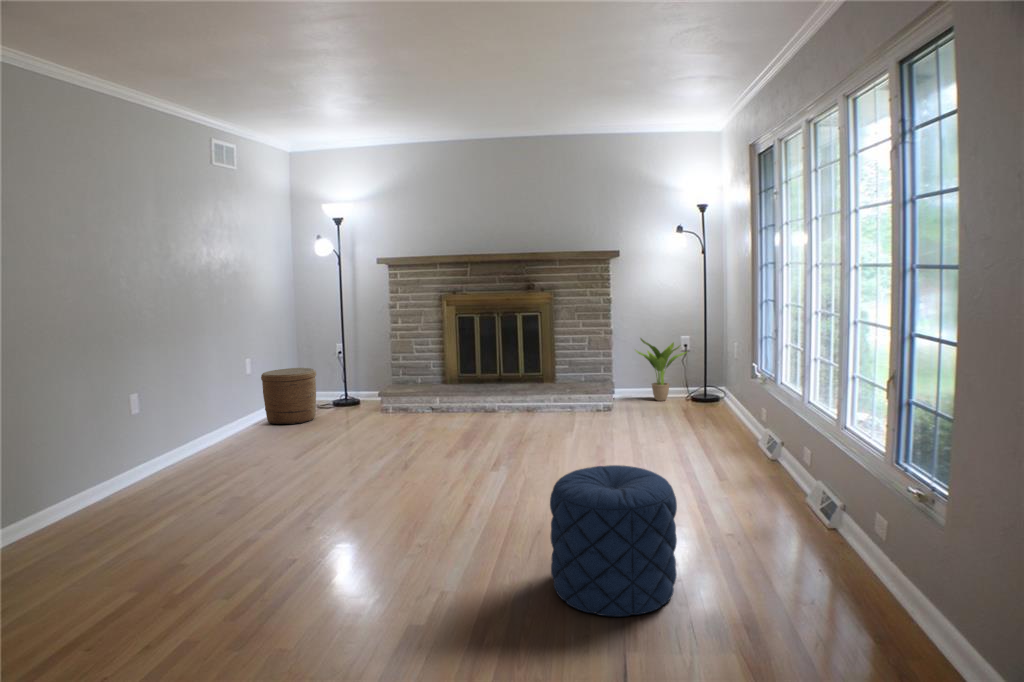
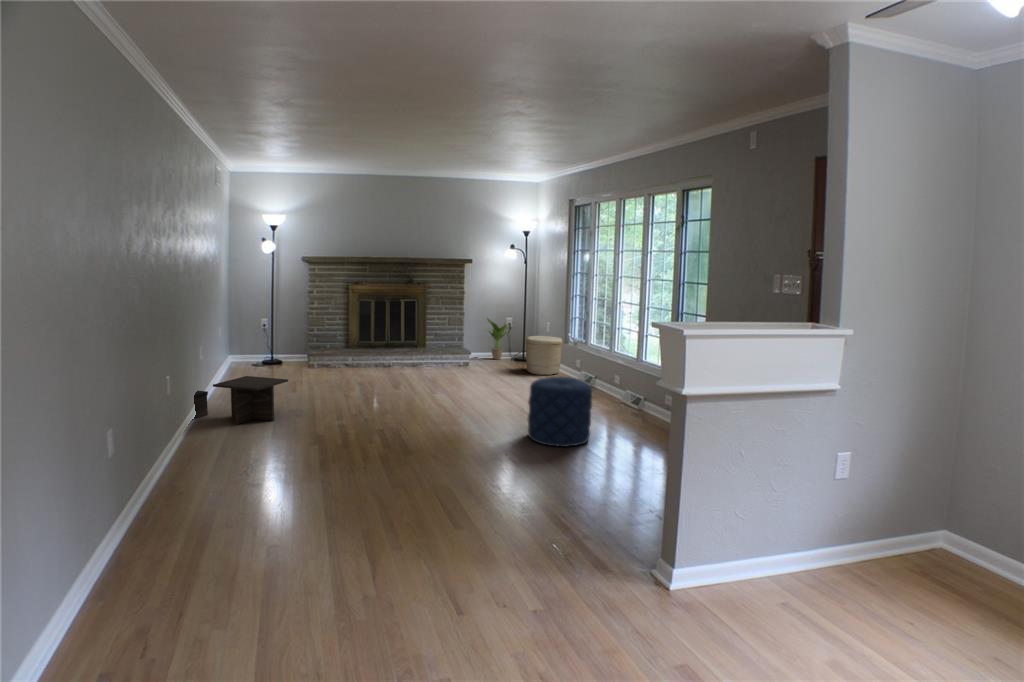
woven basket: present [261,368,316,424] -> present [526,336,562,375]
coffee table: none [125,434,255,507] -> present [194,376,288,424]

